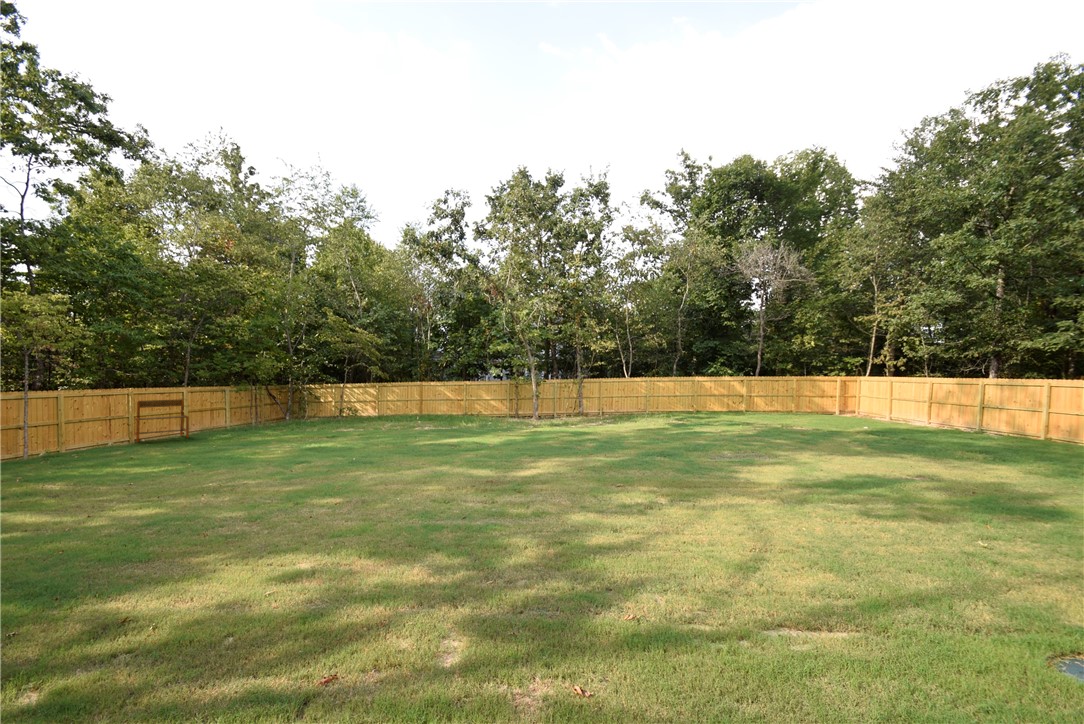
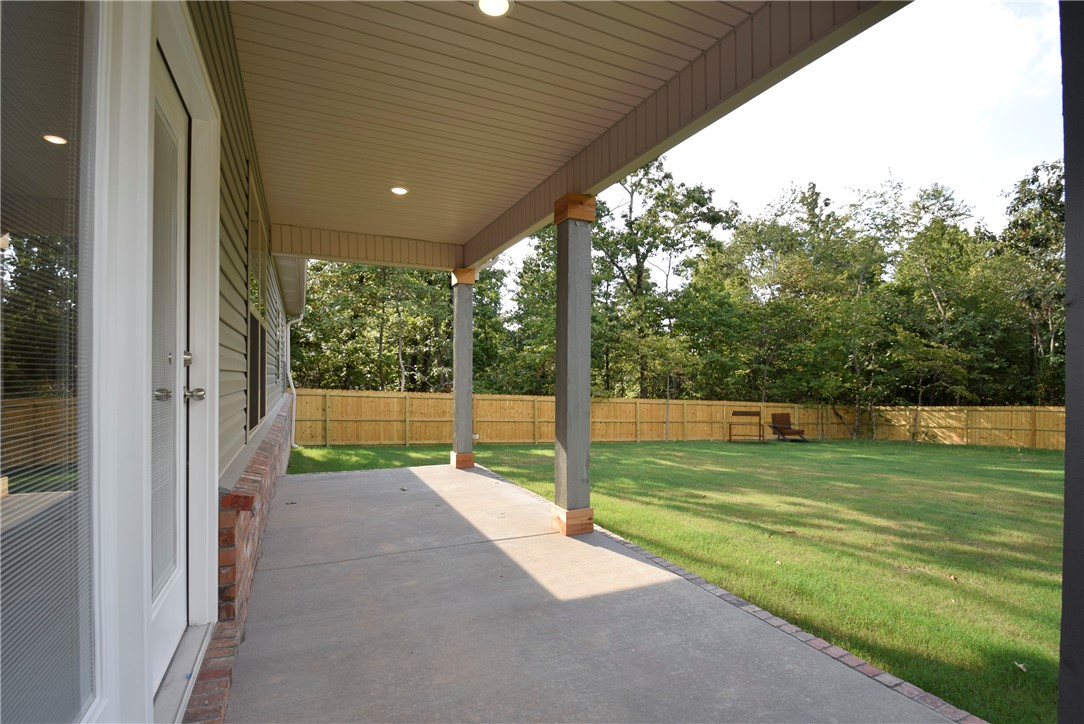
lounge chair: none [190,398,241,433] -> present [767,413,808,442]

